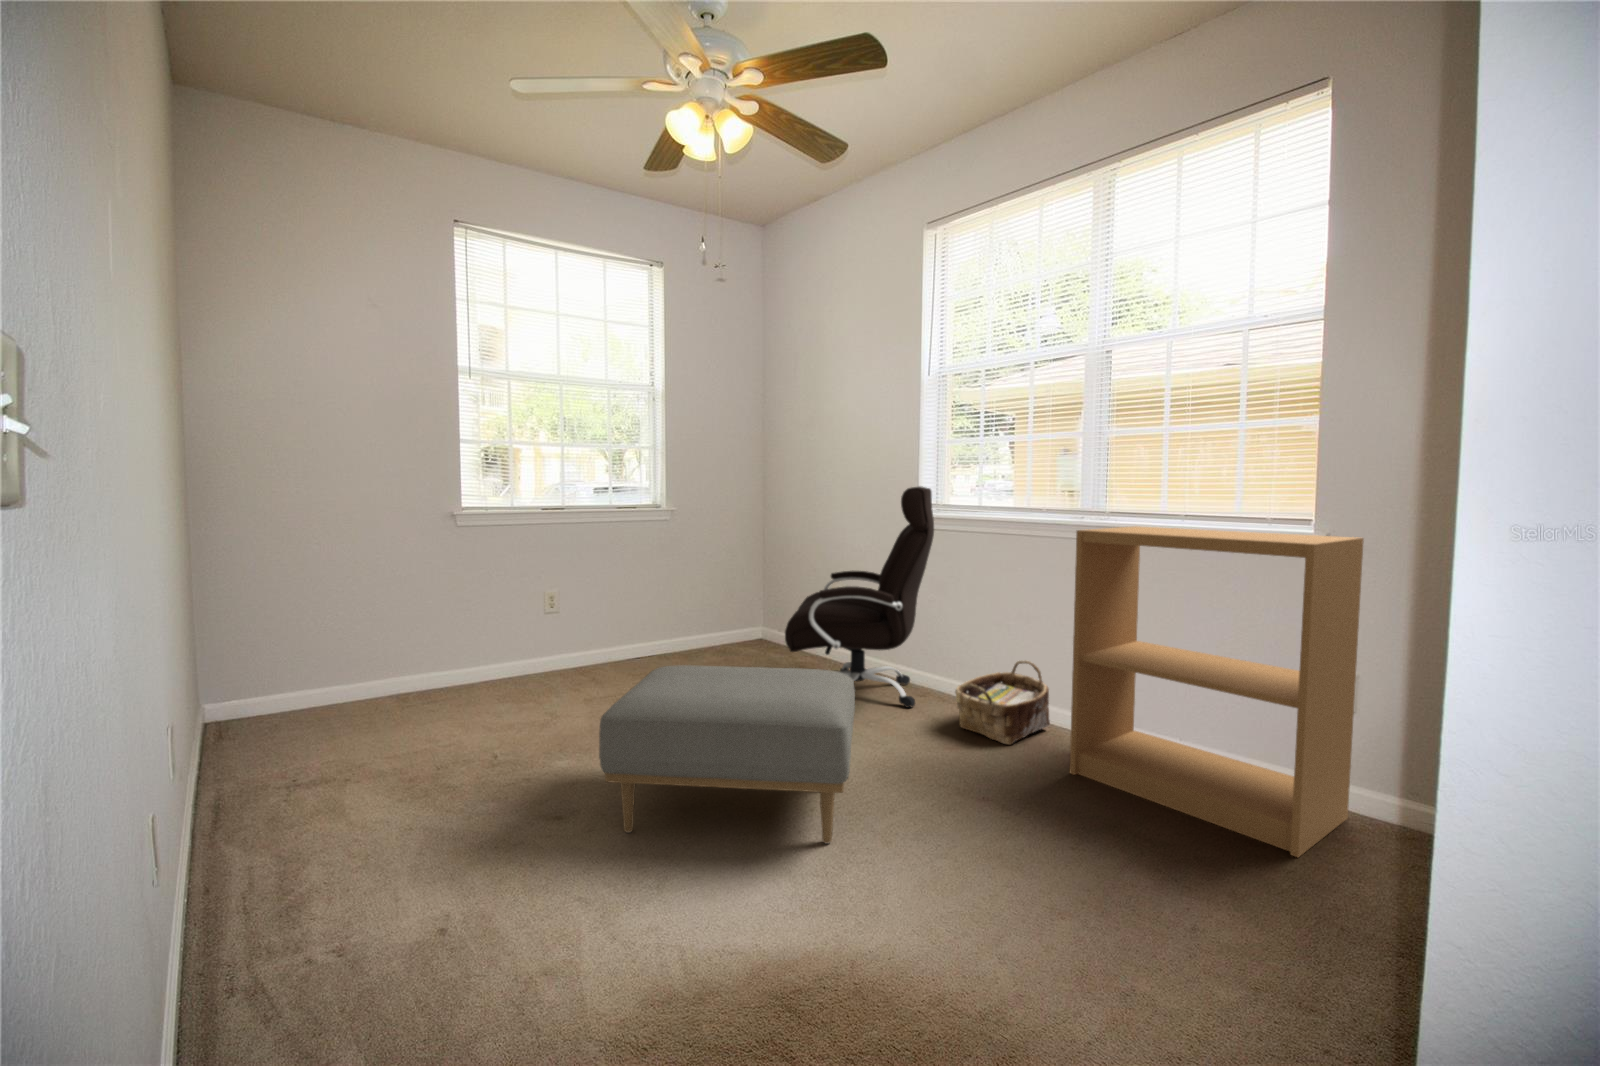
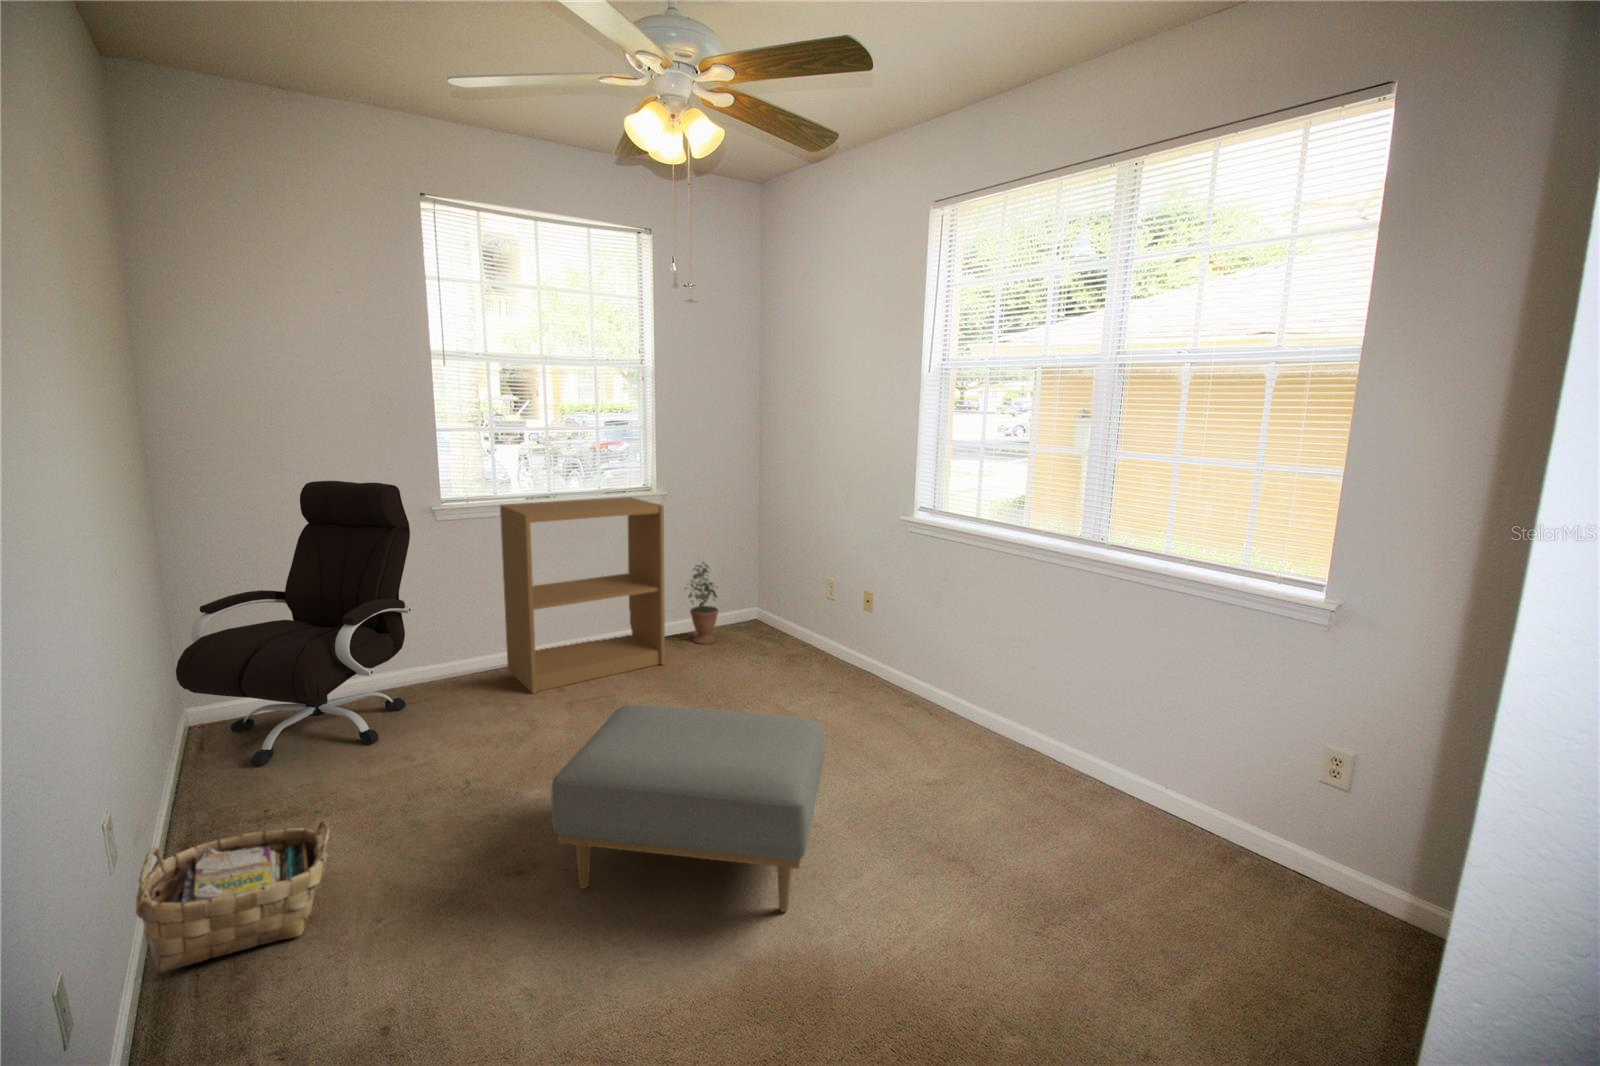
office chair: present [785,486,934,707] -> present [176,481,412,766]
bookshelf: present [1070,526,1364,858] -> present [500,497,665,694]
potted plant: none [696,572,729,655] -> present [689,563,718,644]
woven basket: present [955,661,1050,745] -> present [136,820,329,973]

